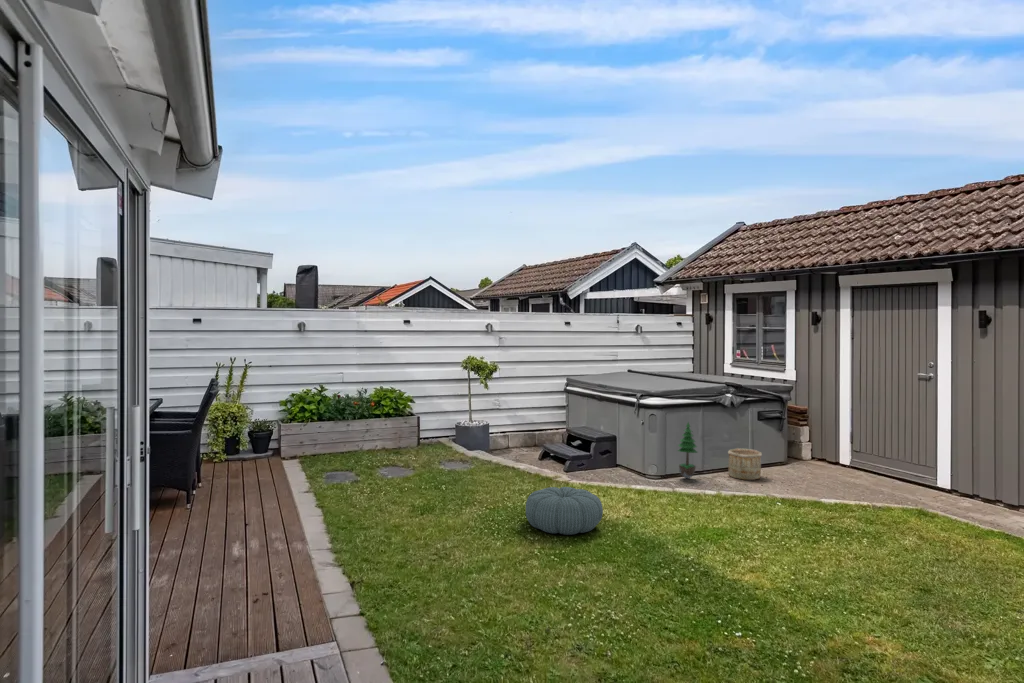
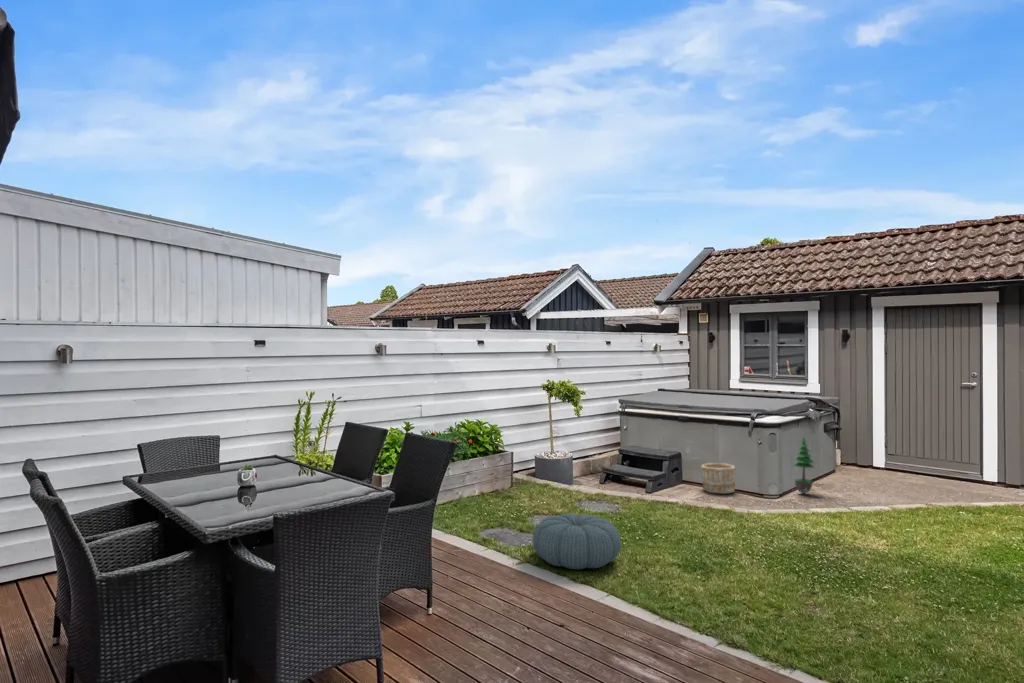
wooden bucket: present [728,448,762,480] -> present [701,463,735,494]
pouf: present [526,487,603,535] -> present [533,514,621,569]

